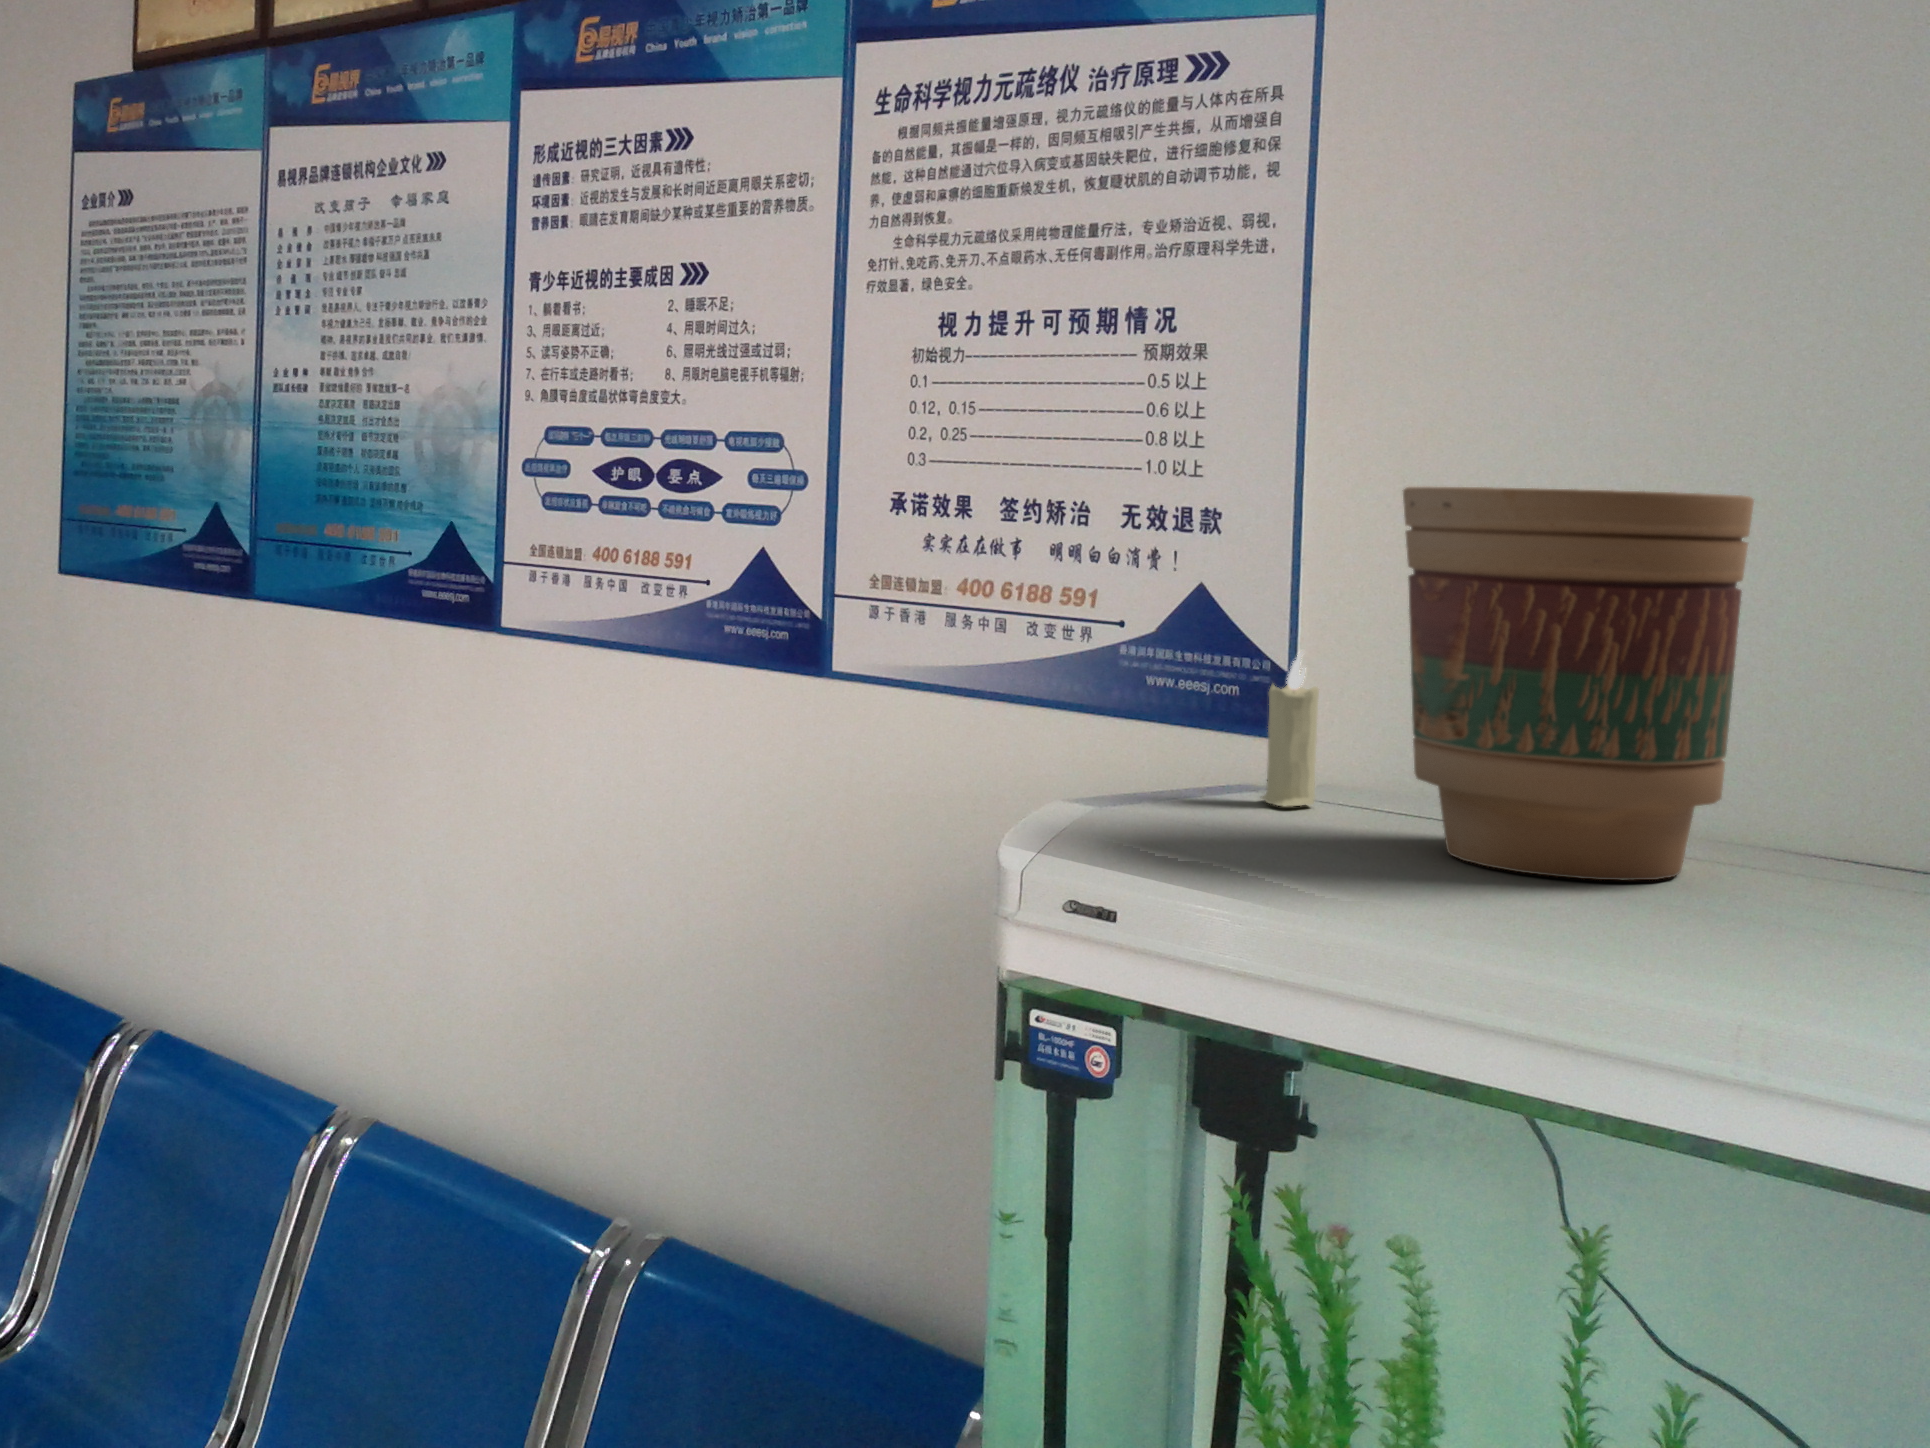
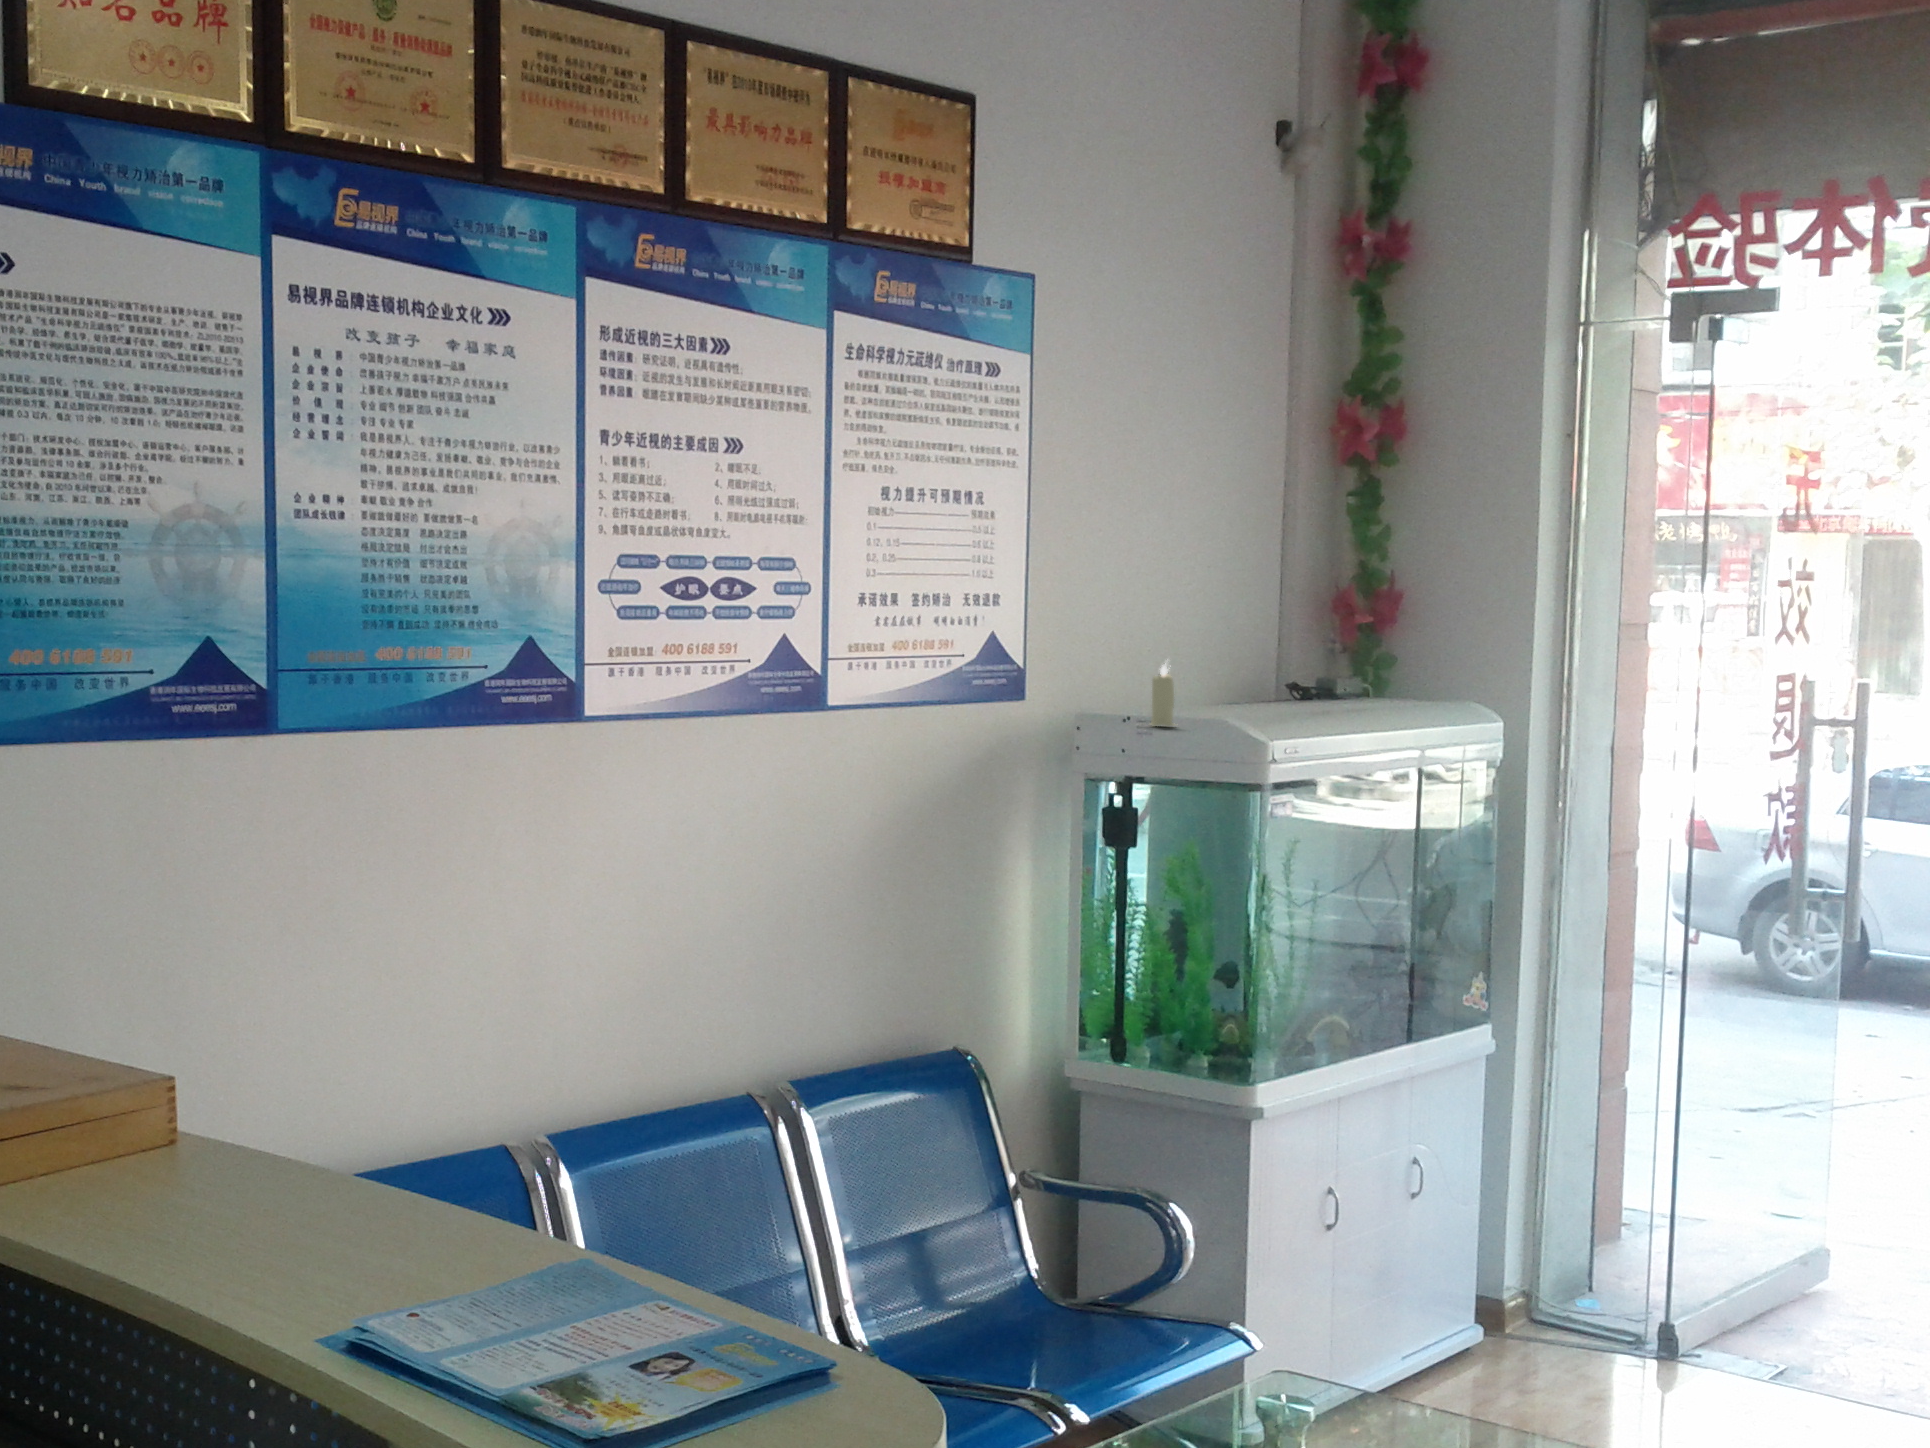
flower pot: present [1403,487,1754,881] -> none [1216,587,1337,726]

